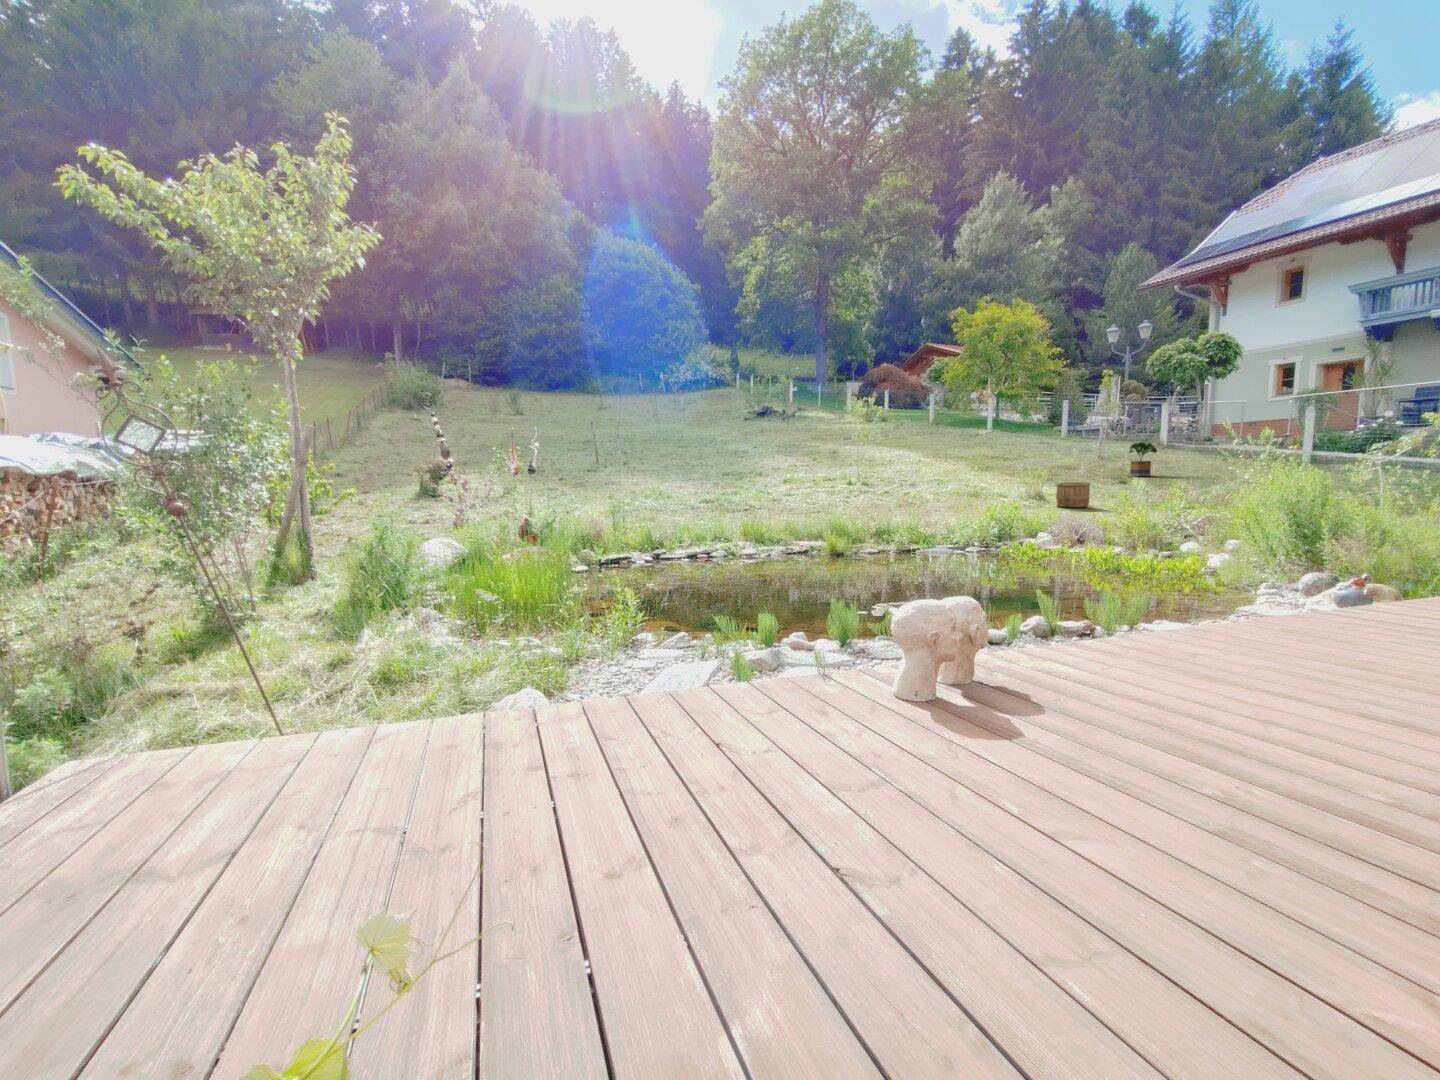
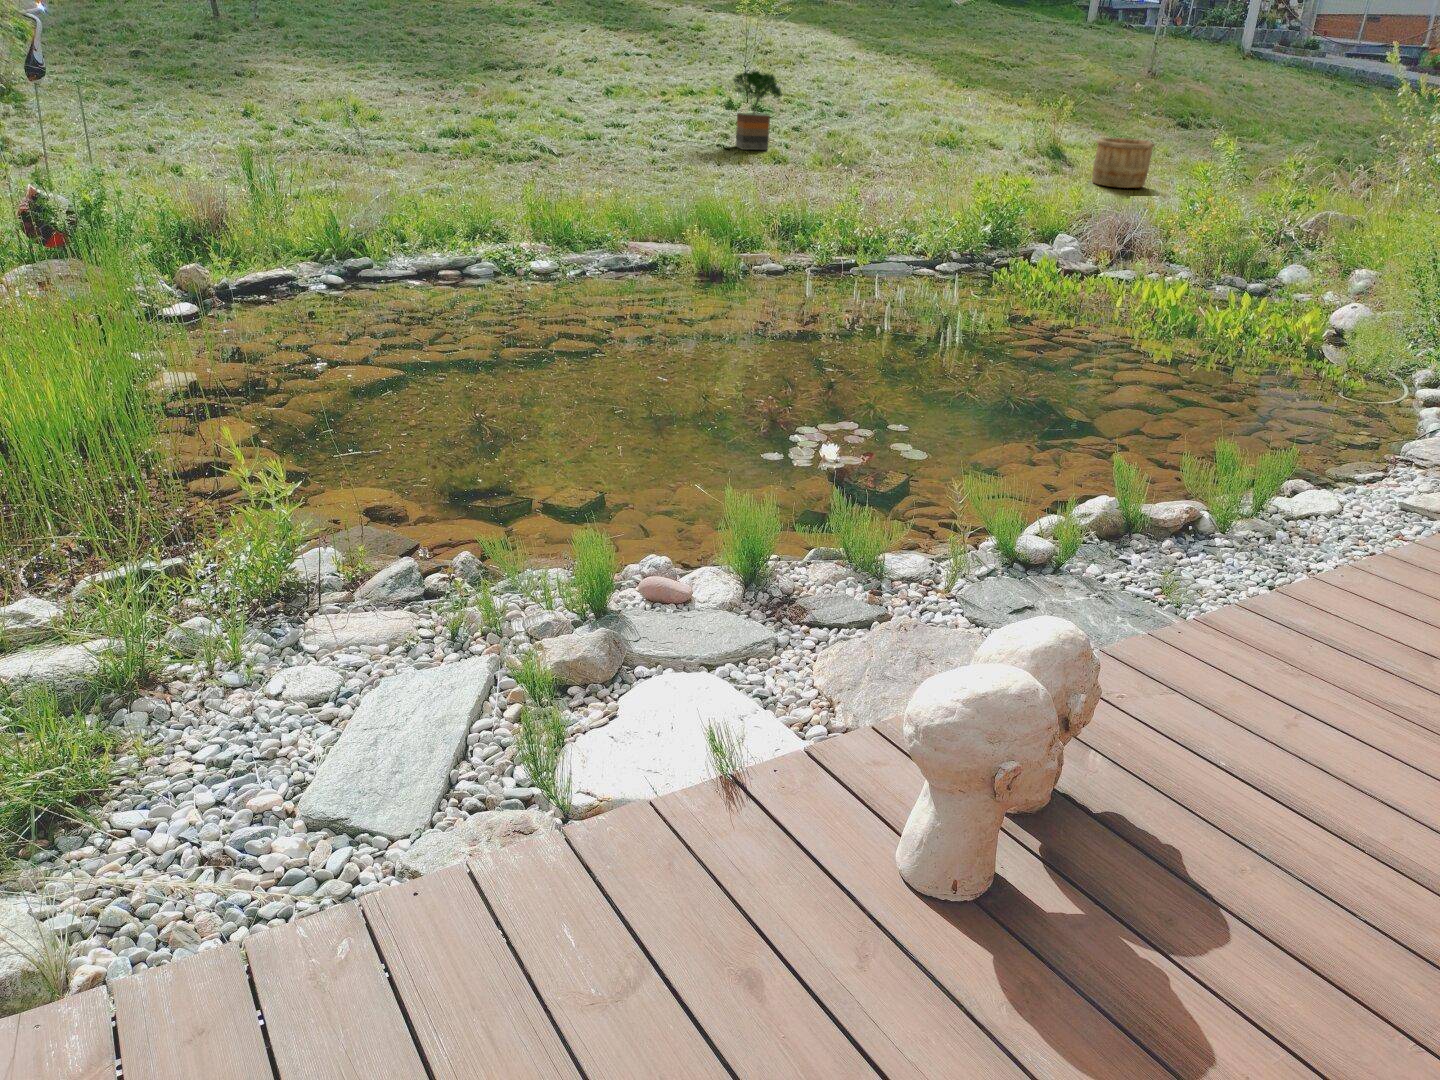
potted tree: present [1129,442,1157,476] -> present [733,70,782,150]

